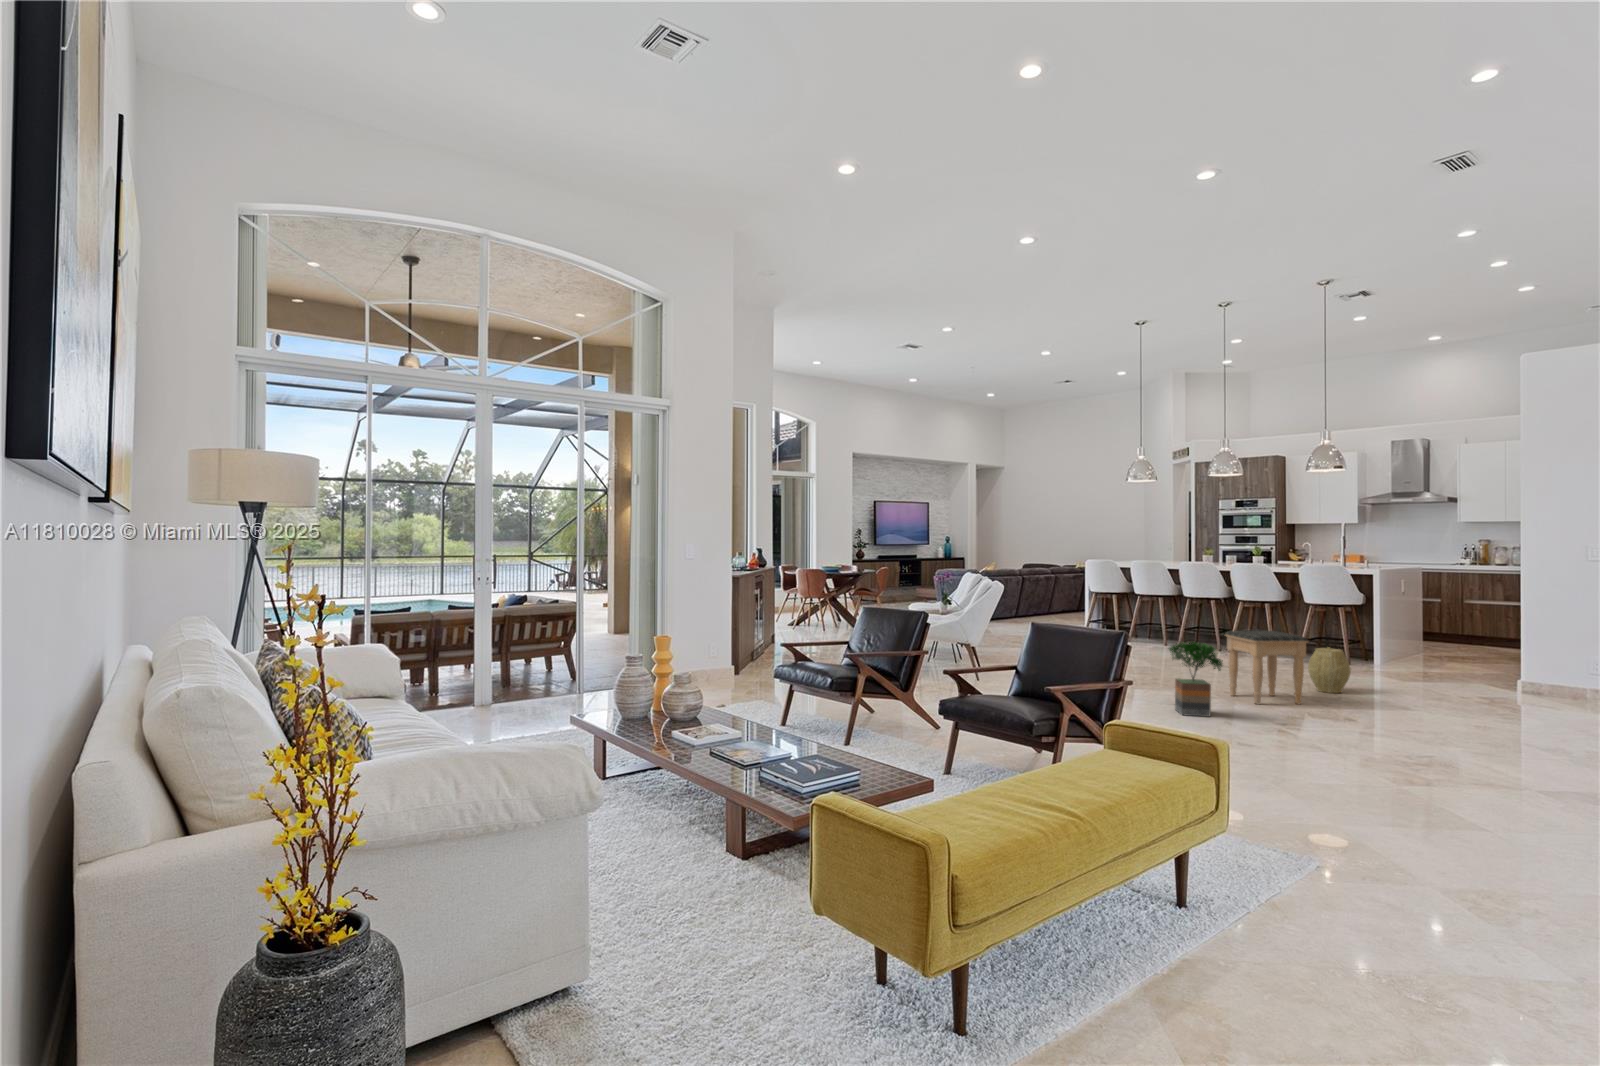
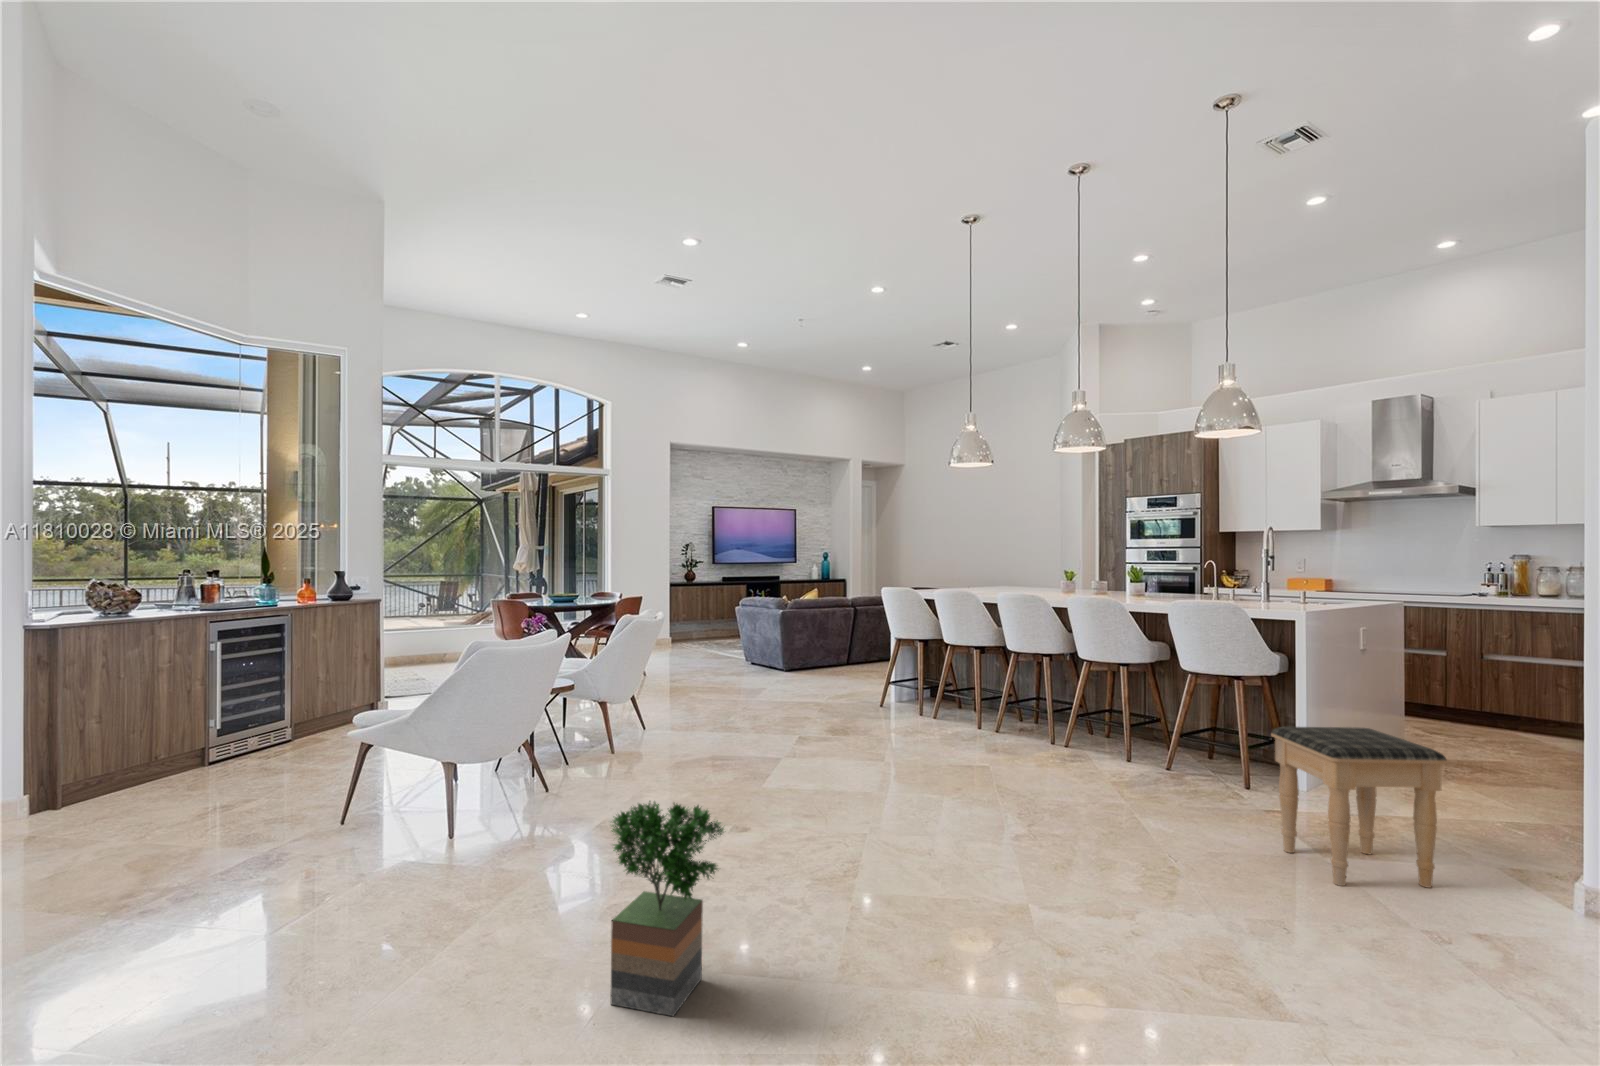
footstool: present [1225,631,1308,704] -> present [1271,726,1447,888]
woven basket: present [1308,647,1351,693] -> none [1078,784,1163,892]

